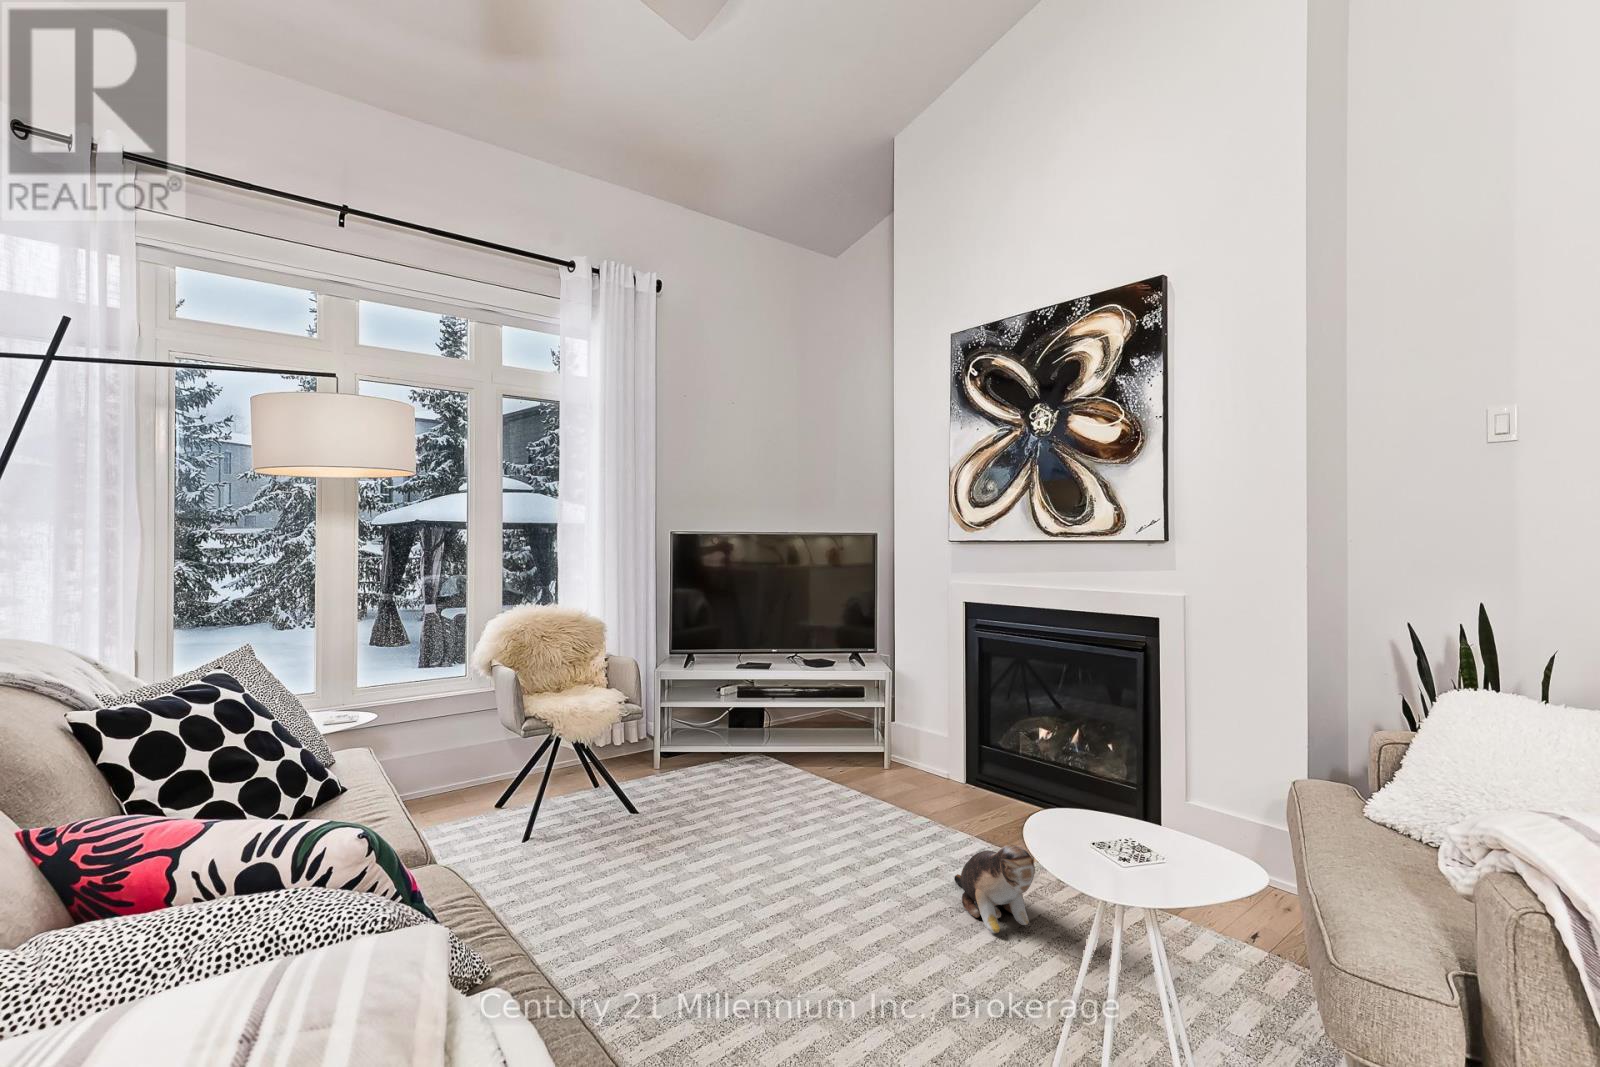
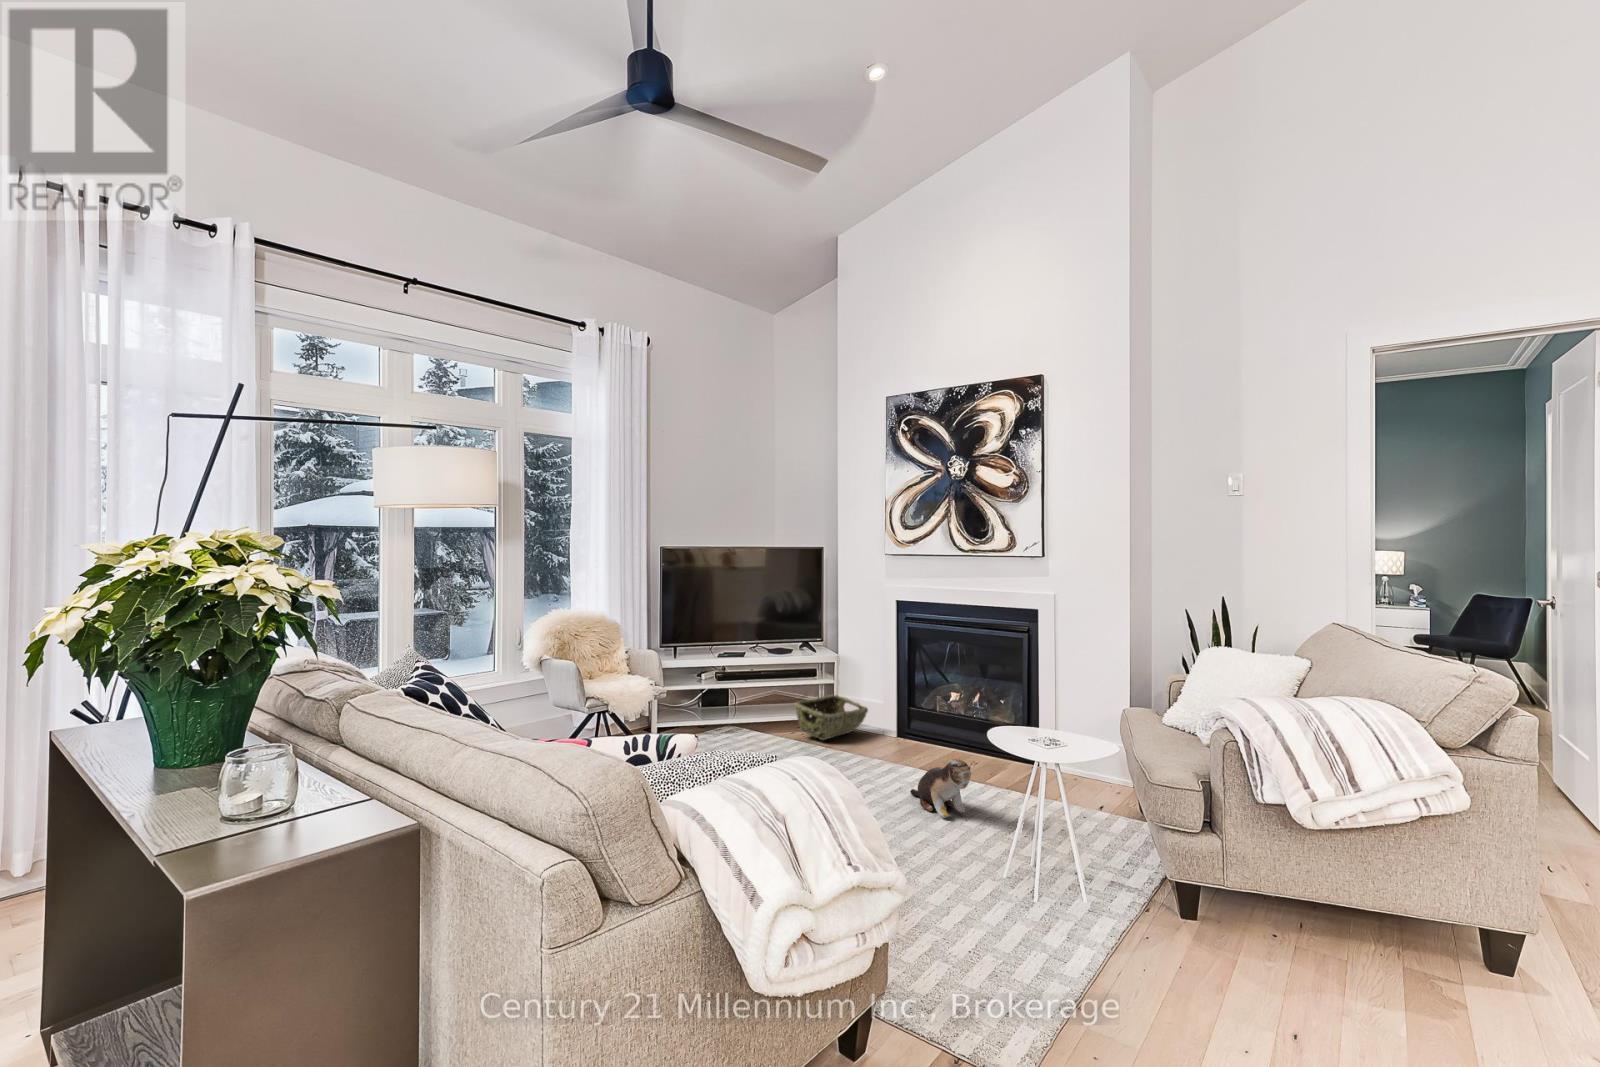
woven basket: none [827,722,926,783] -> present [795,695,868,740]

